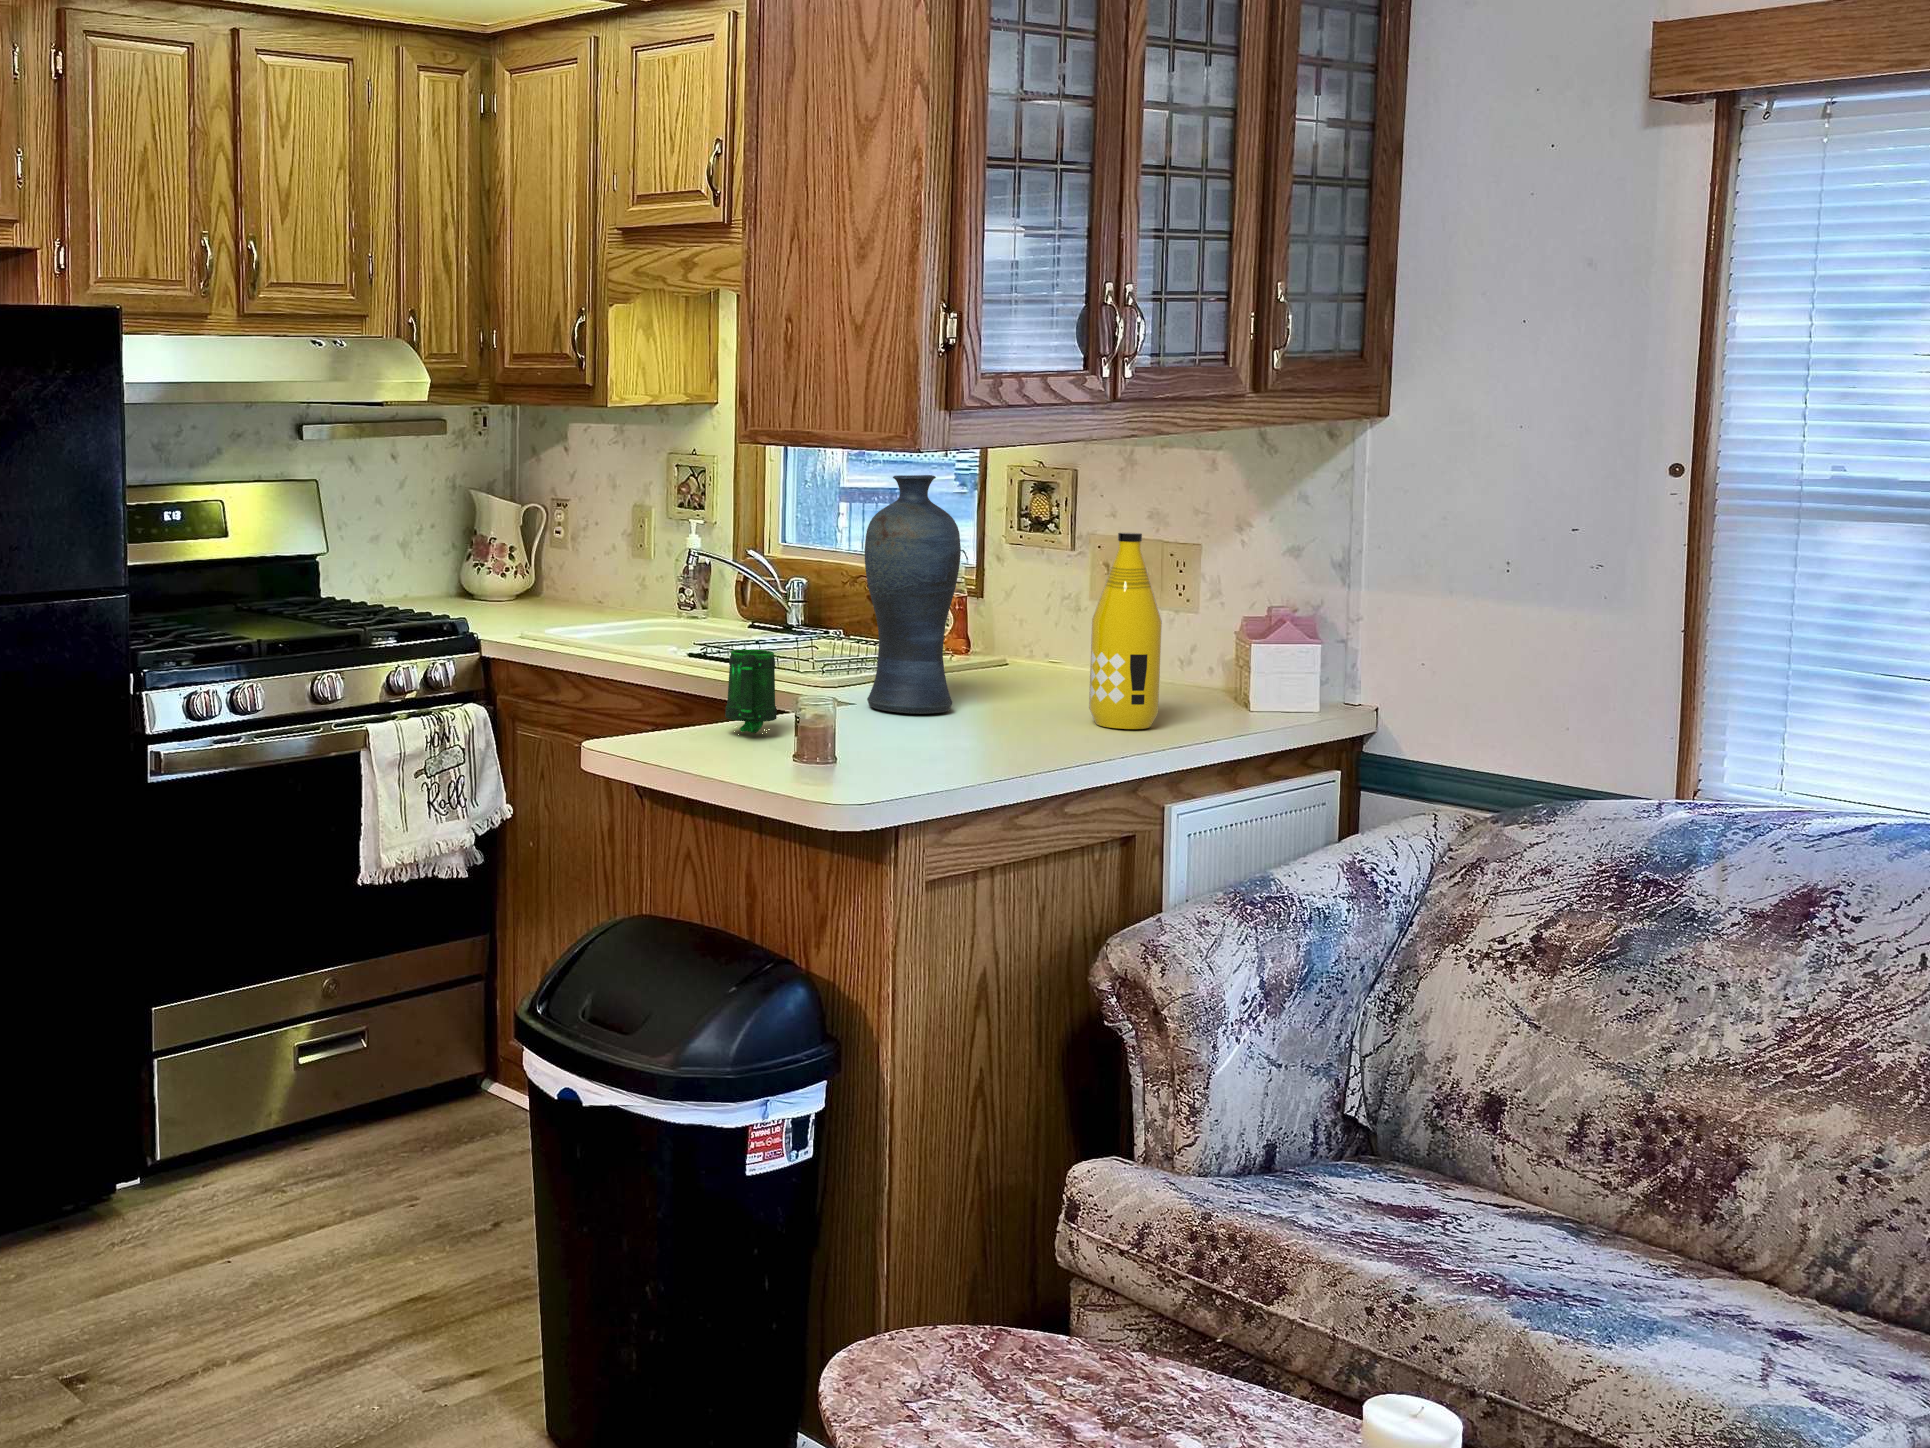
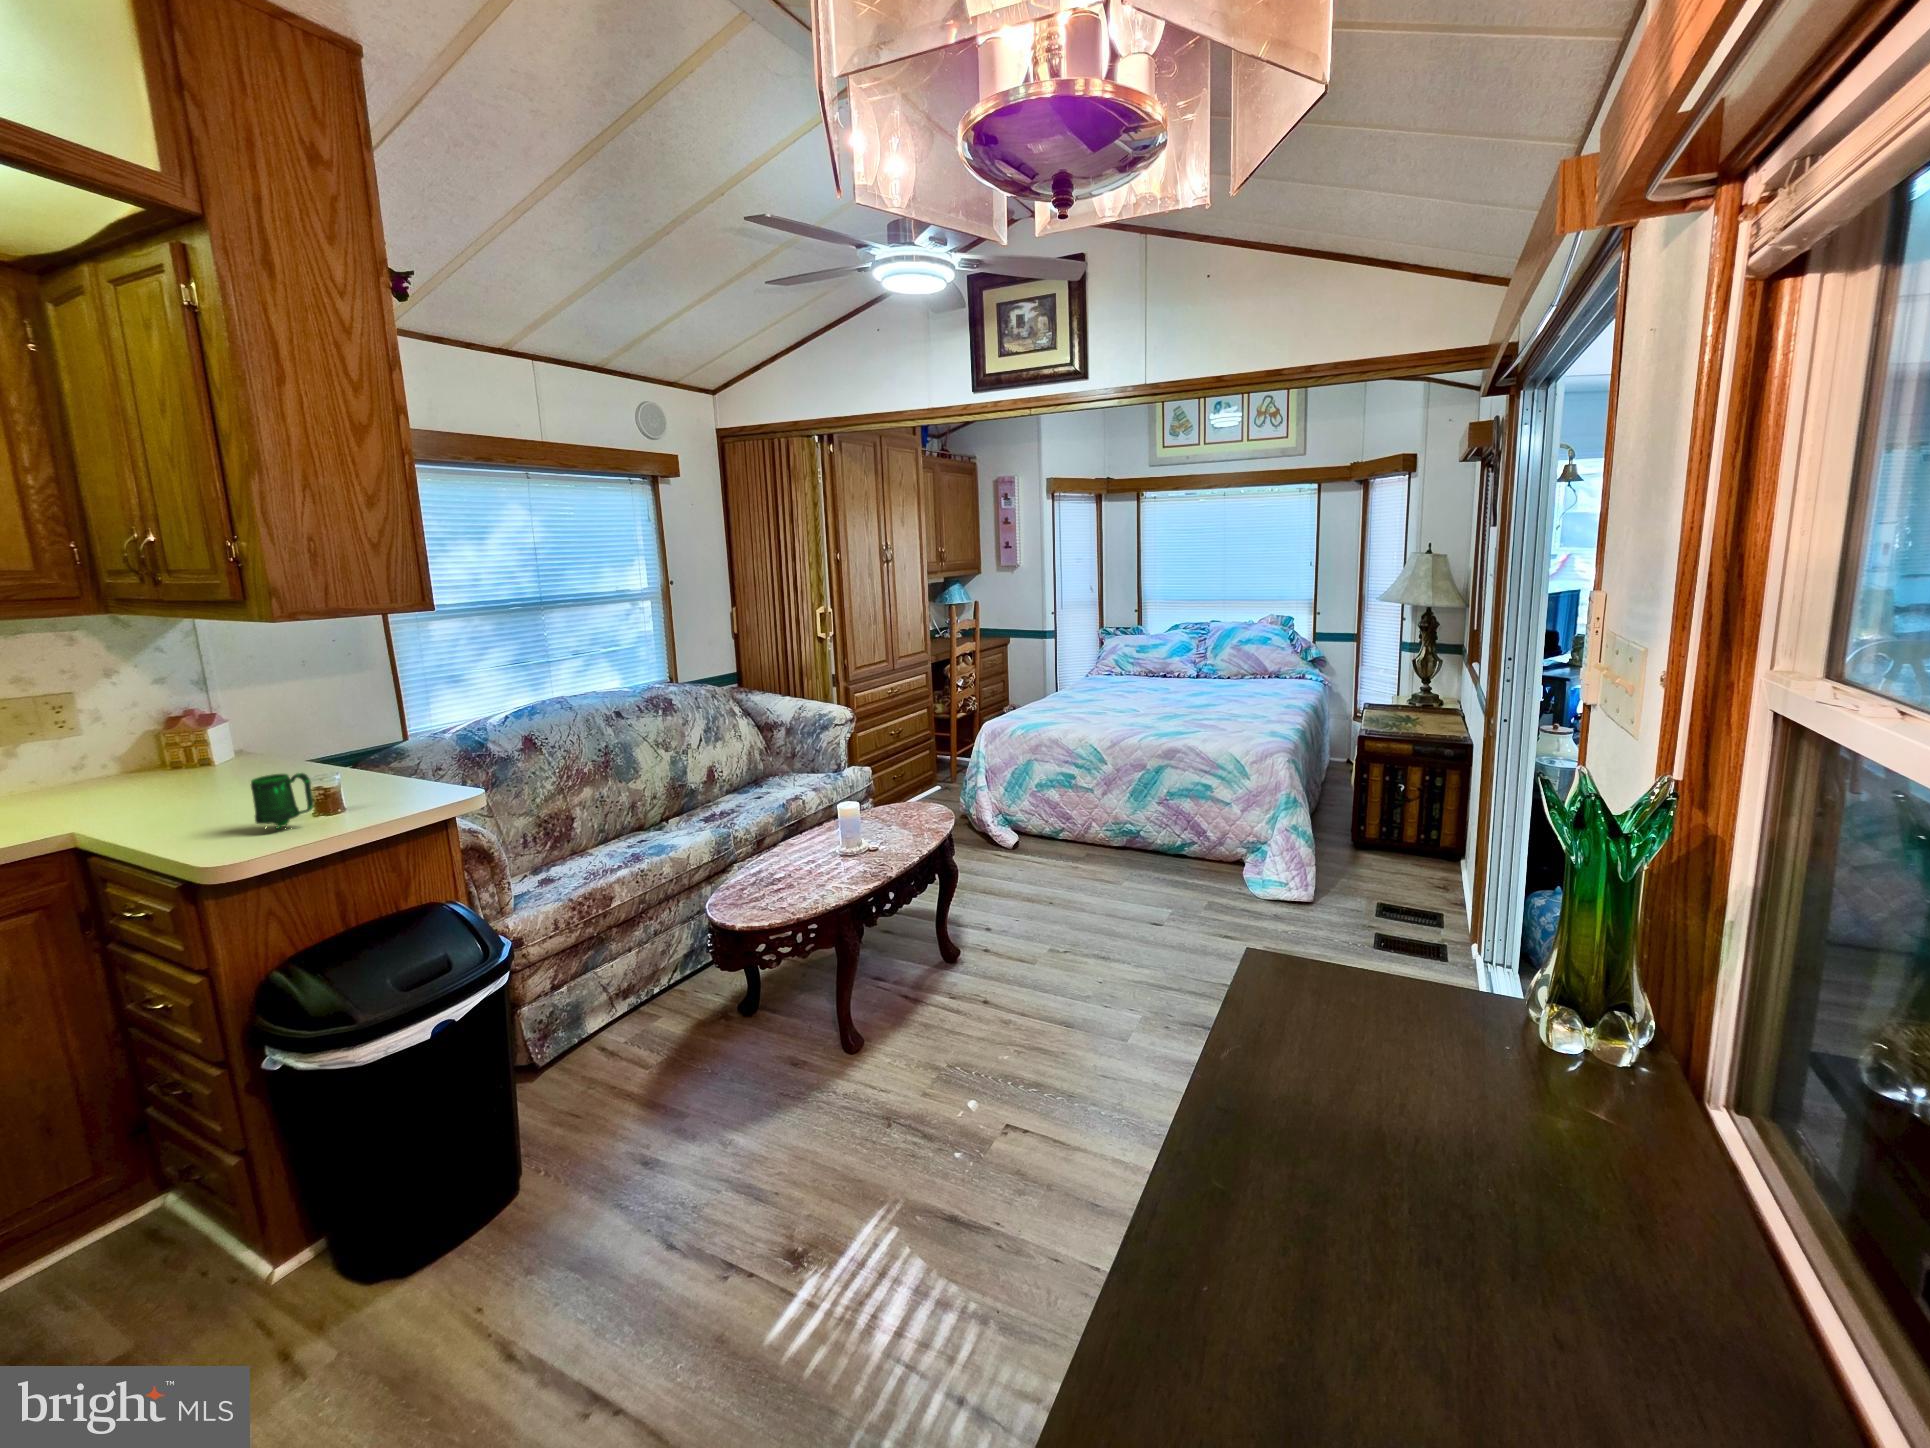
vase: present [865,475,961,714] -> none [105,662,213,821]
bottle: present [1089,533,1162,729] -> none [232,675,292,783]

